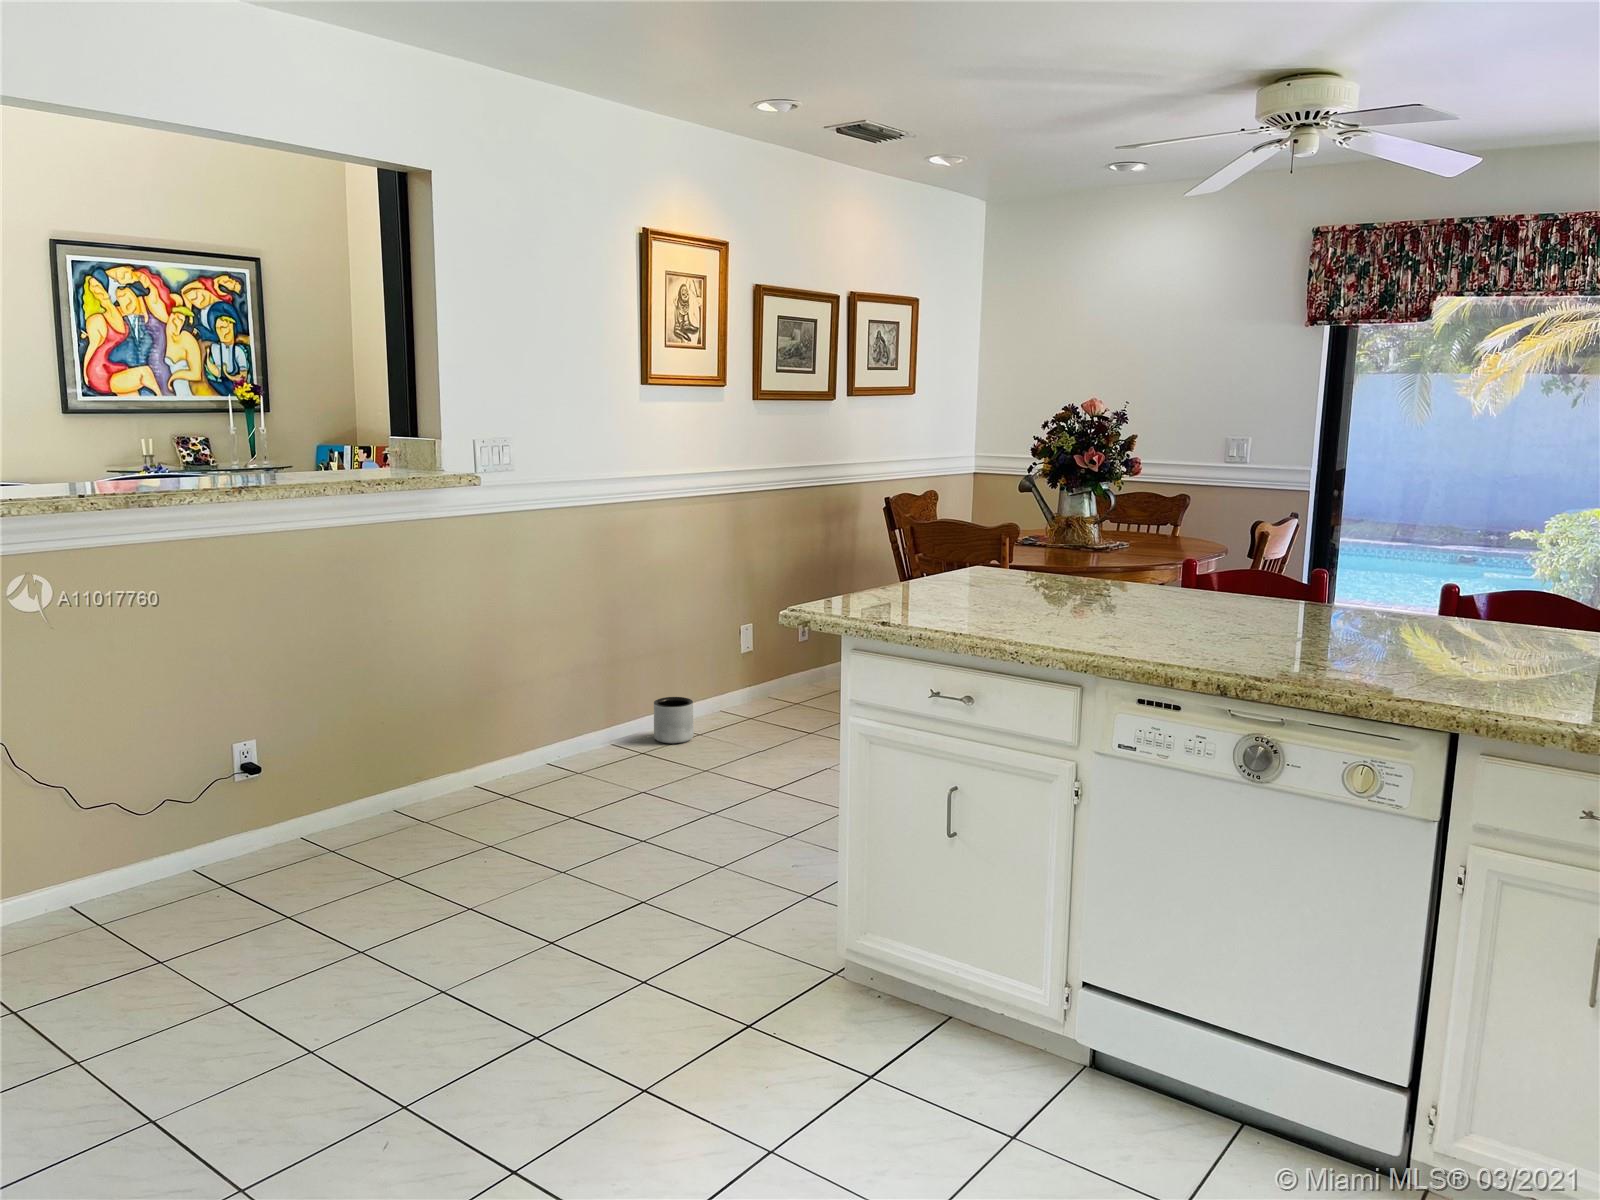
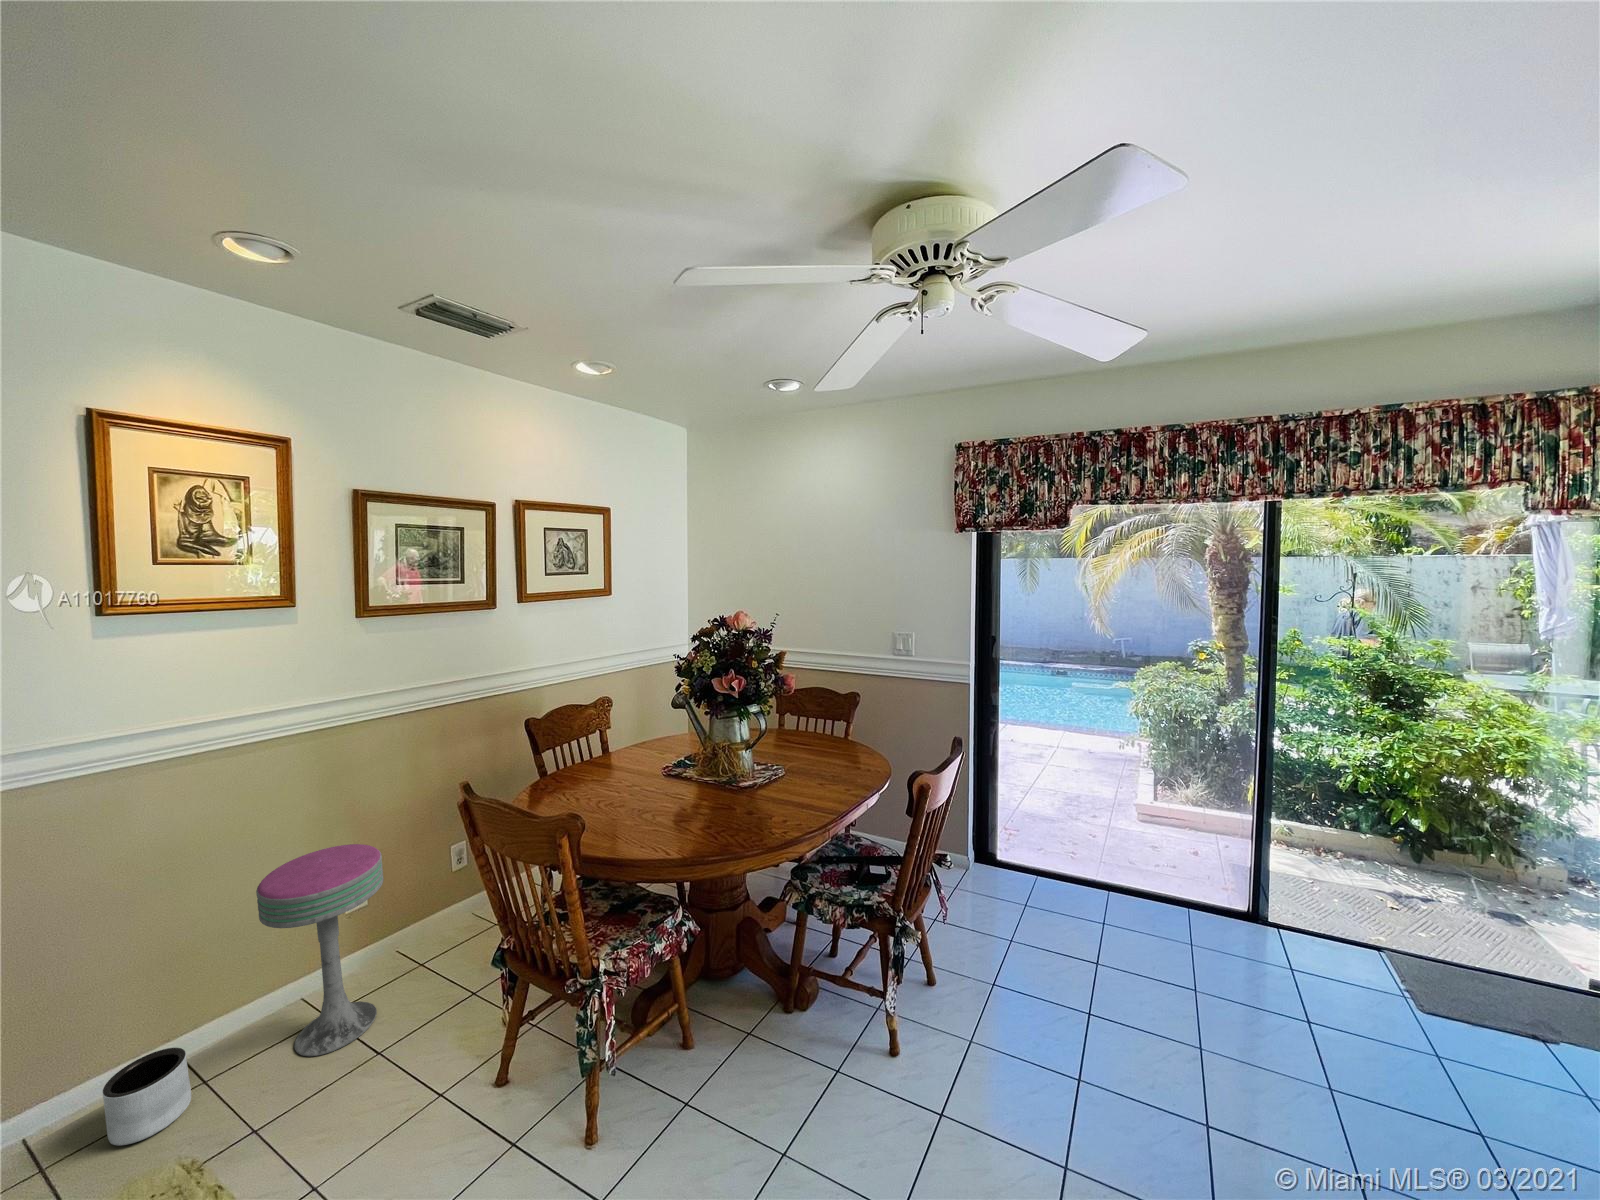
bar stool: none [718,581,795,728] -> present [256,844,384,1056]

